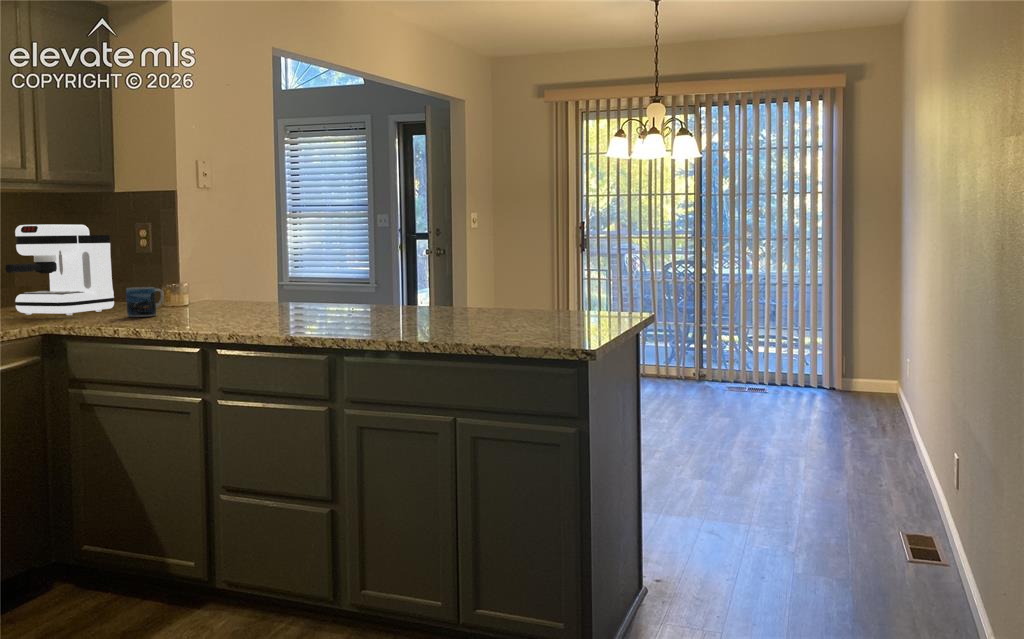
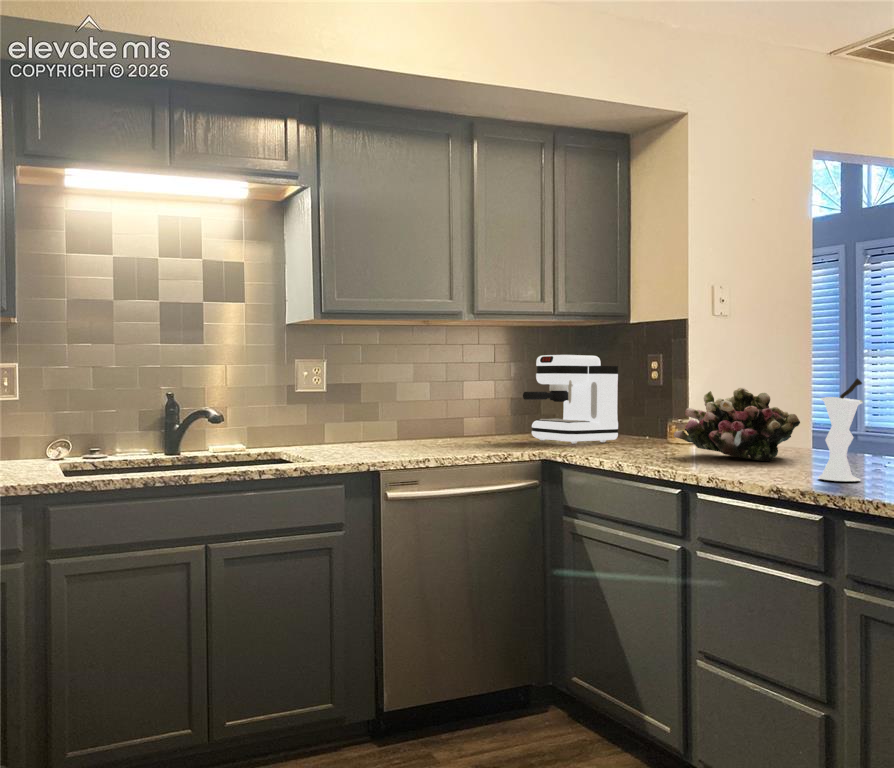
vase: none [317,245,350,327] -> present [818,378,863,481]
flower arrangement: none [182,254,293,317] -> present [674,388,800,461]
mug: present [126,287,163,317] -> none [623,420,661,450]

